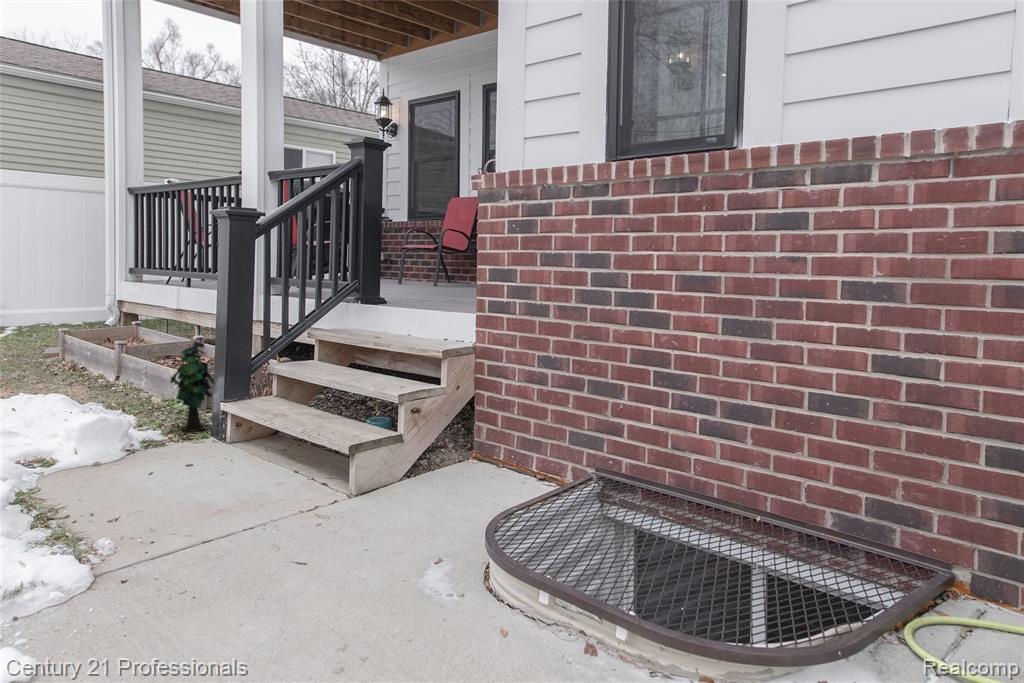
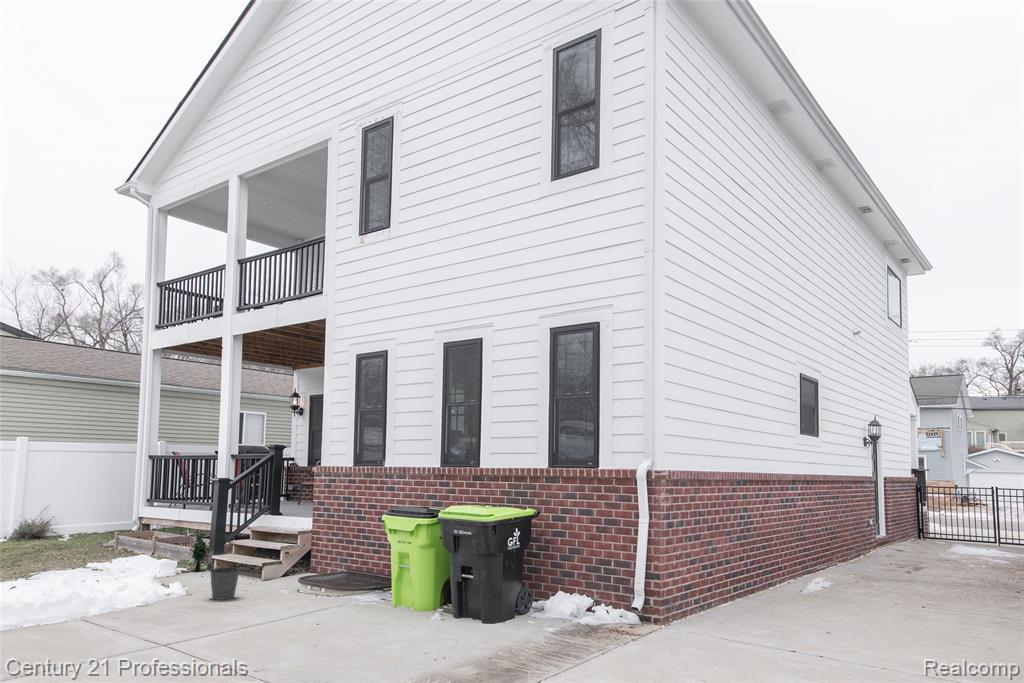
bucket: none [144,489,265,629] -> present [210,567,239,600]

